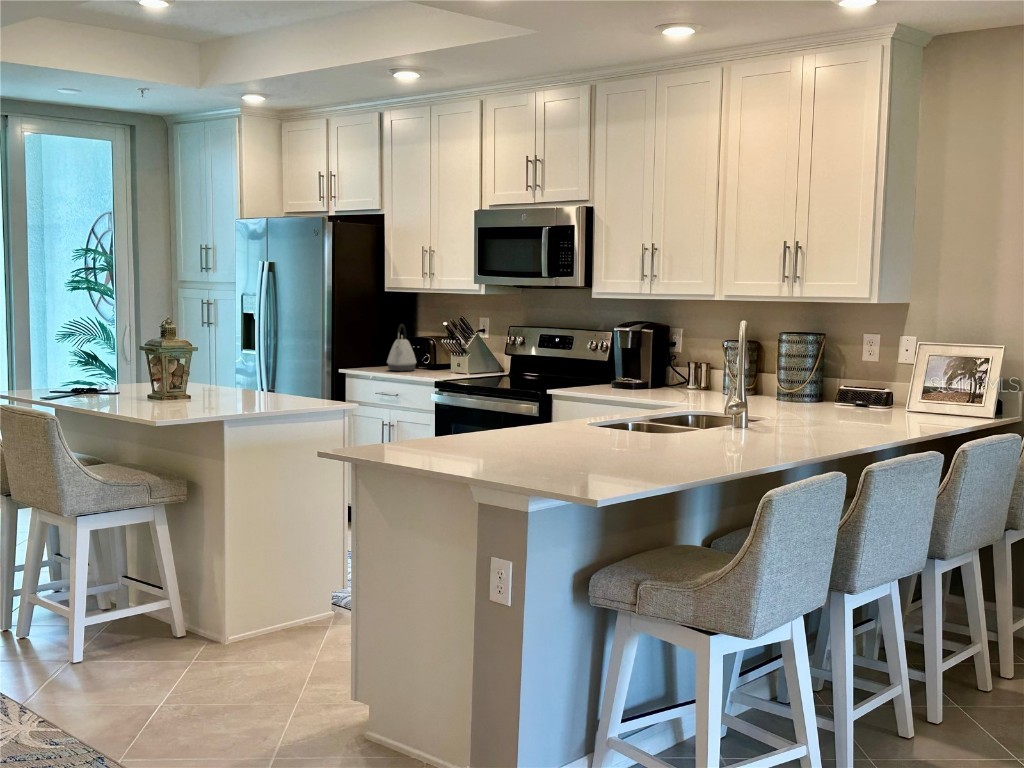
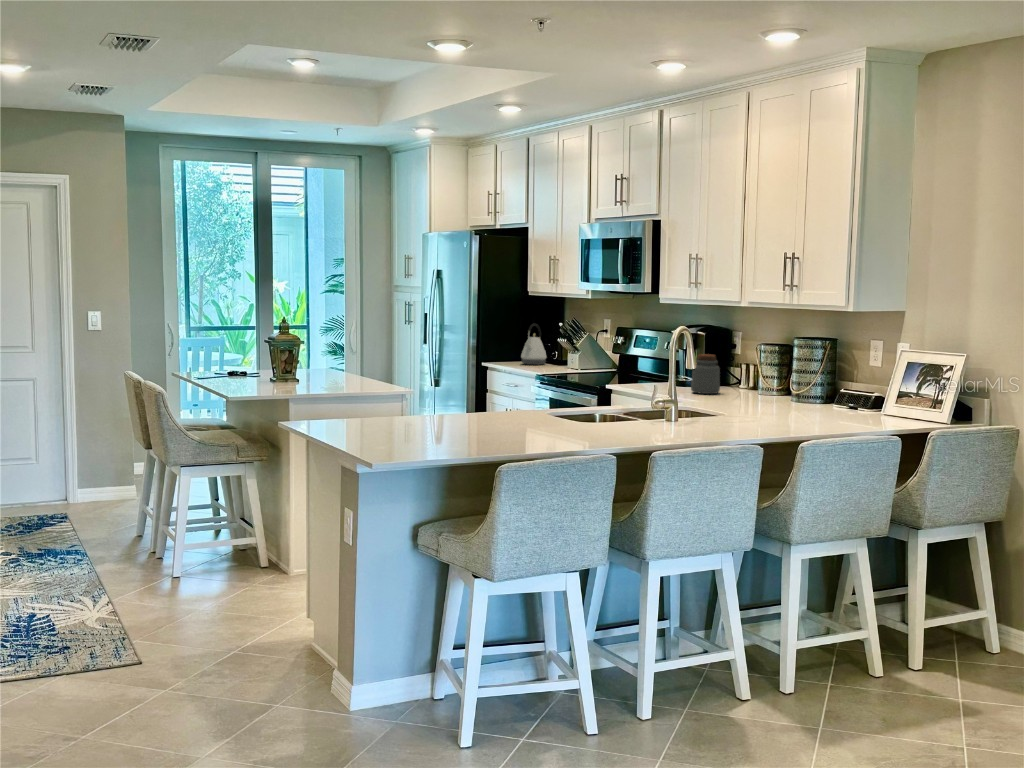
jar: none [666,354,698,398] -> present [691,354,720,394]

